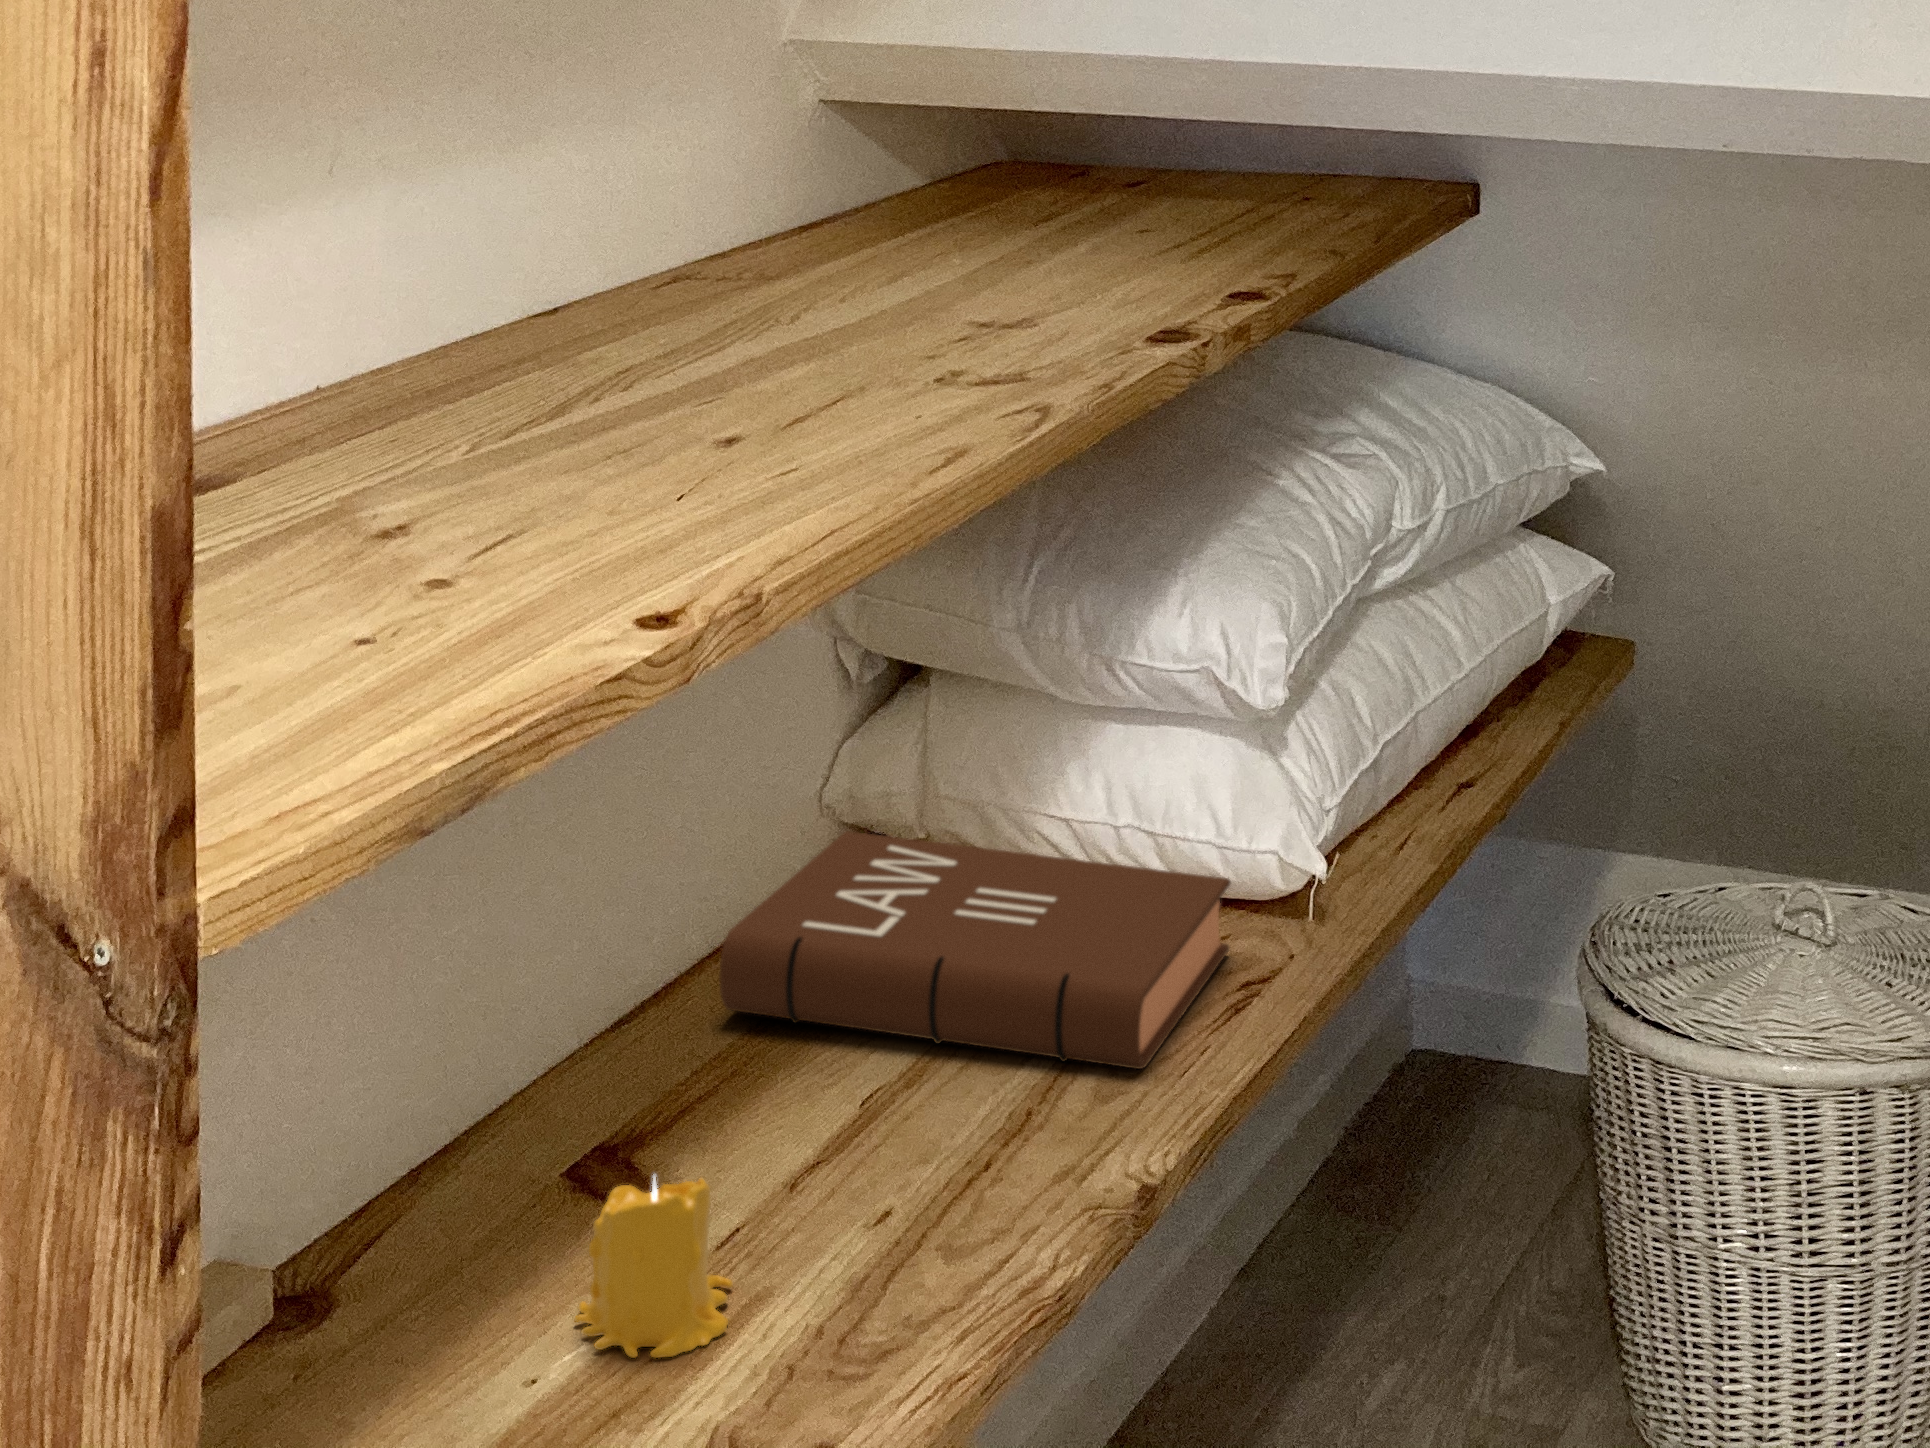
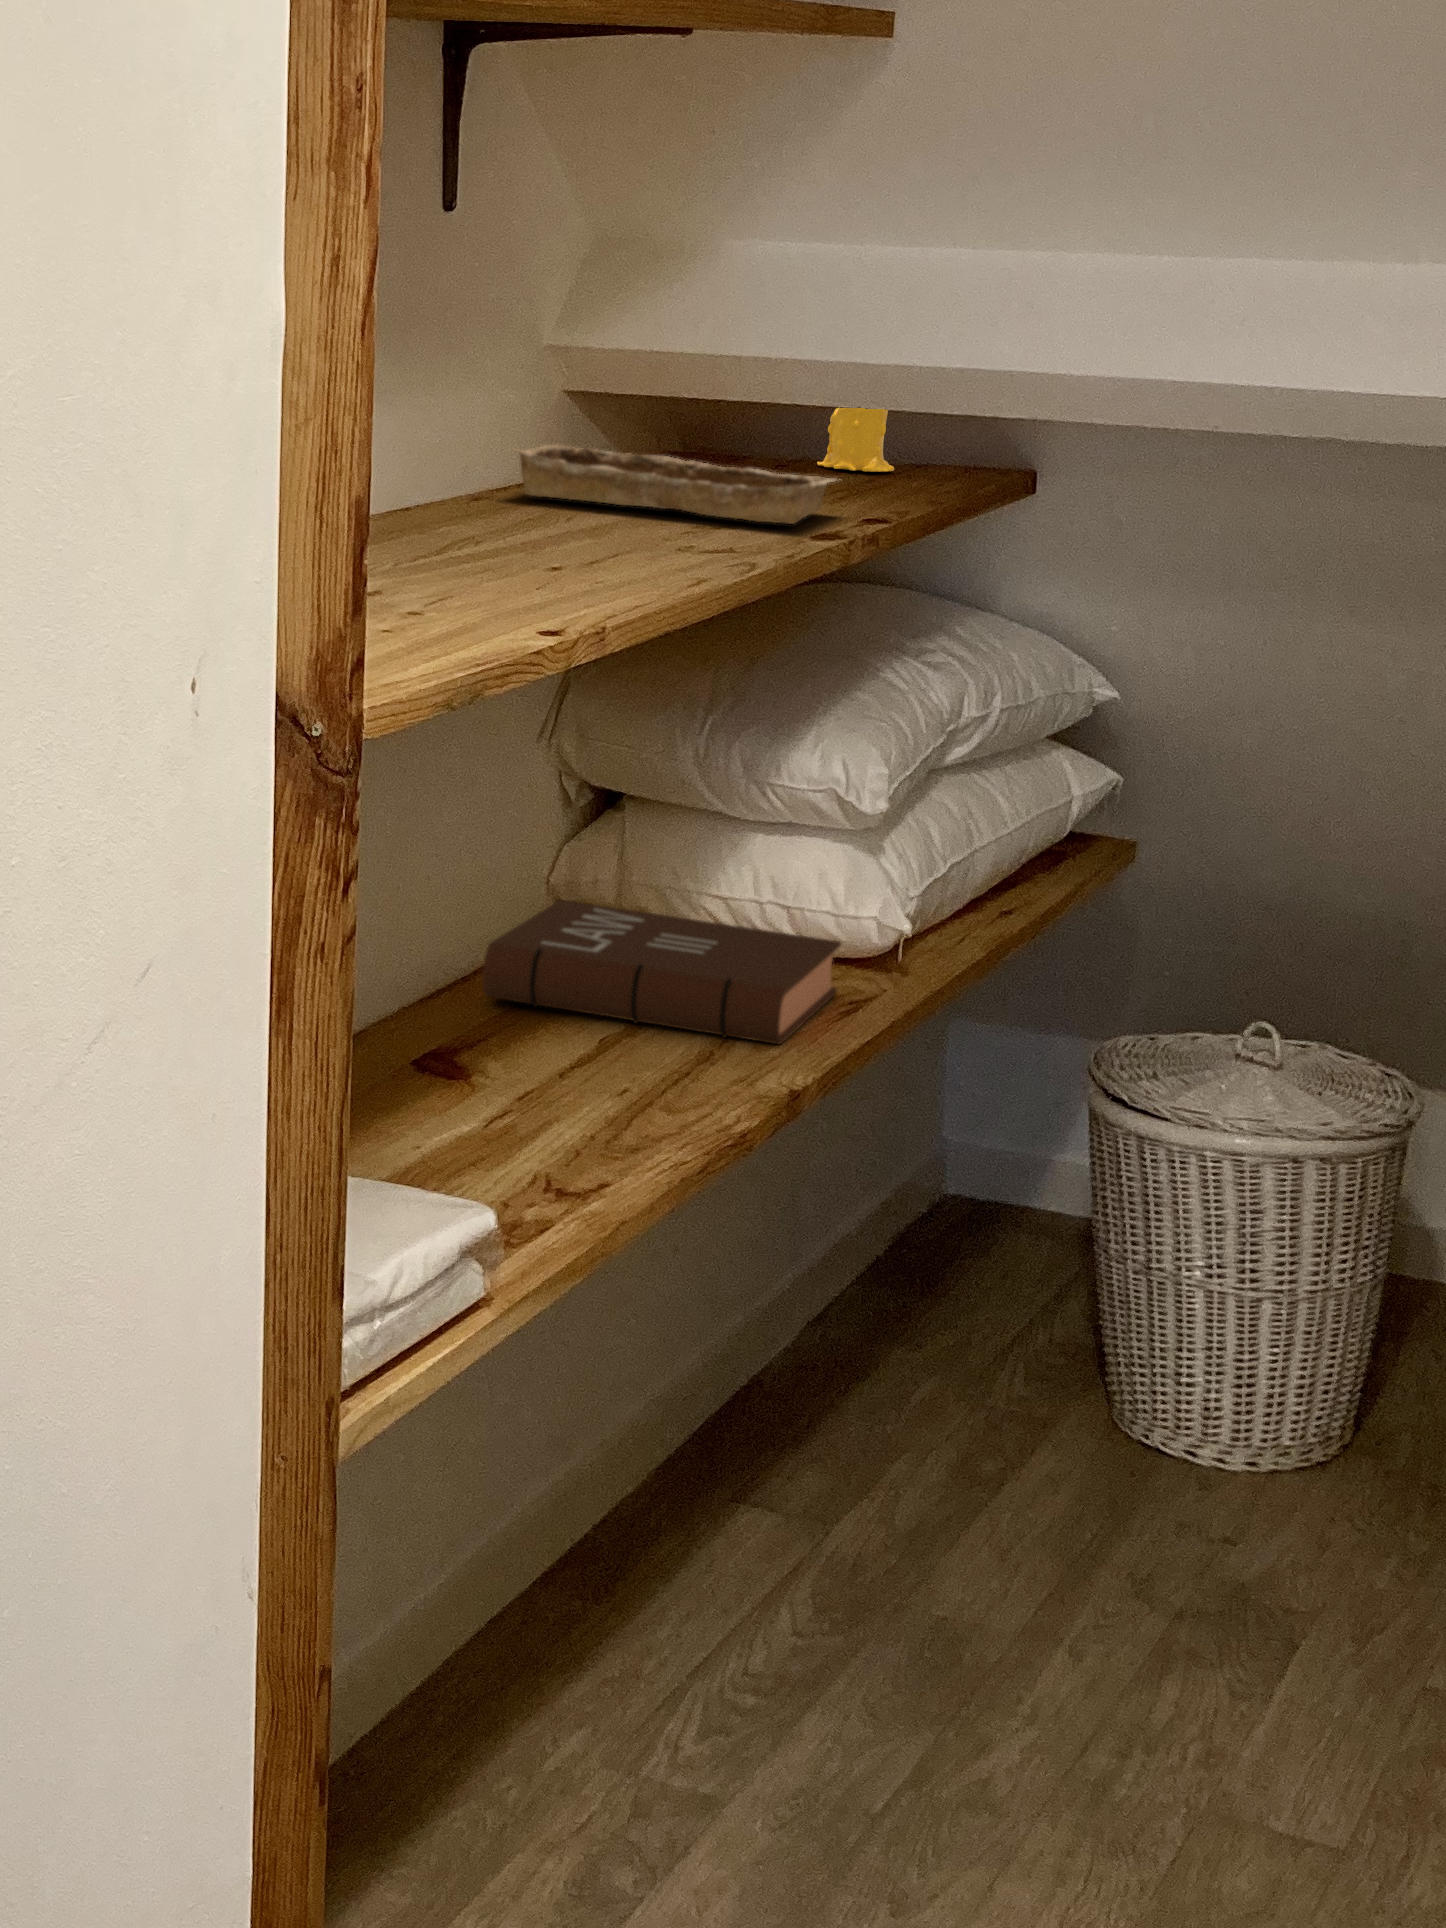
tray: none [723,200,1198,311] -> present [515,444,840,524]
candle: present [574,1176,733,1358] -> present [817,408,894,472]

